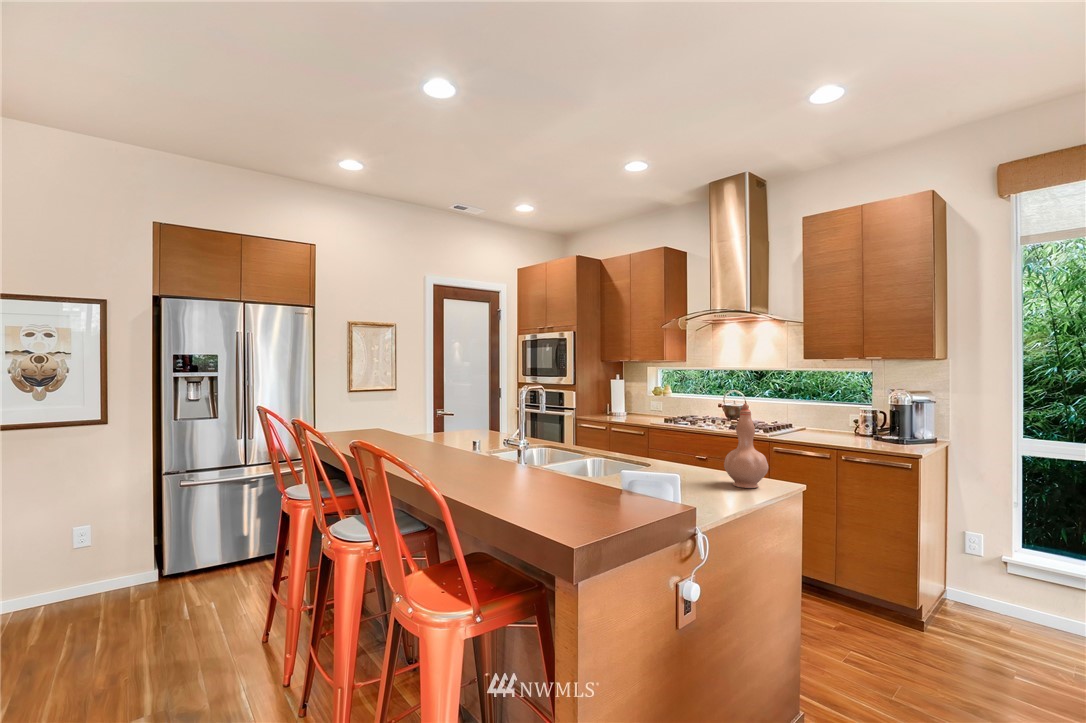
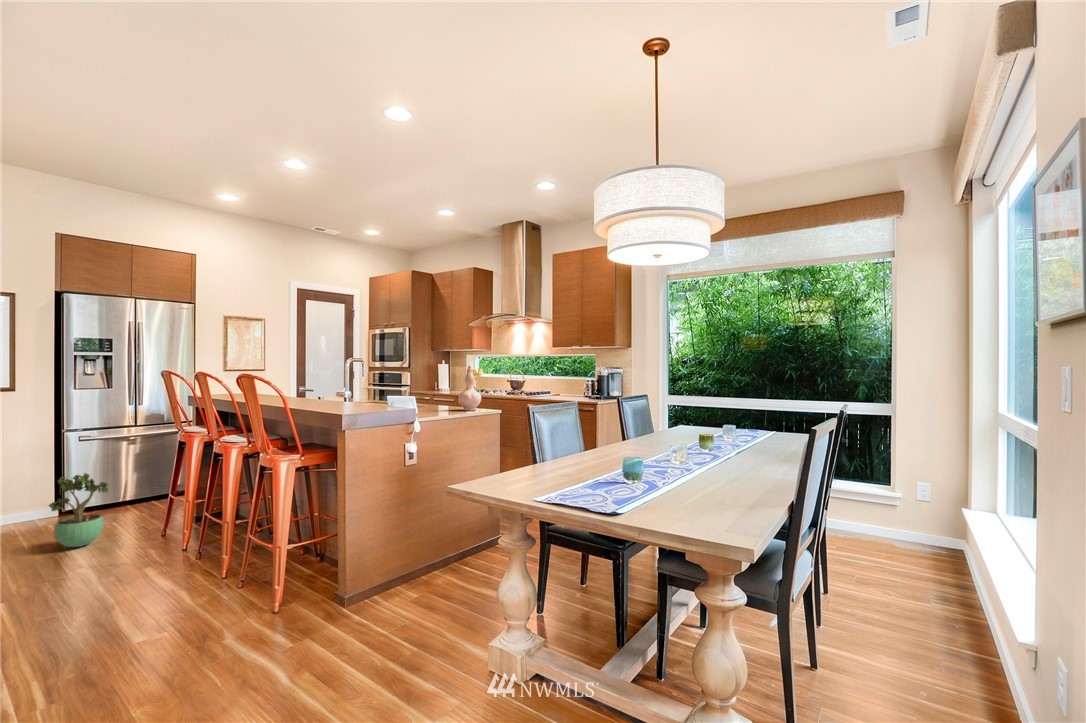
potted plant: none [113,557,192,666] -> present [49,473,108,547]

